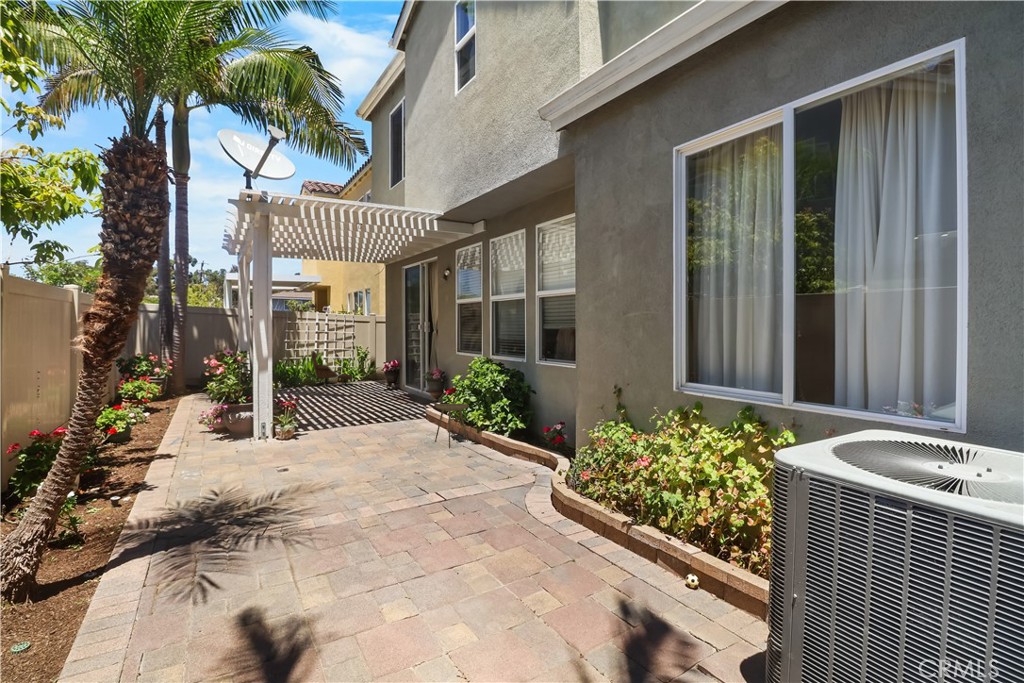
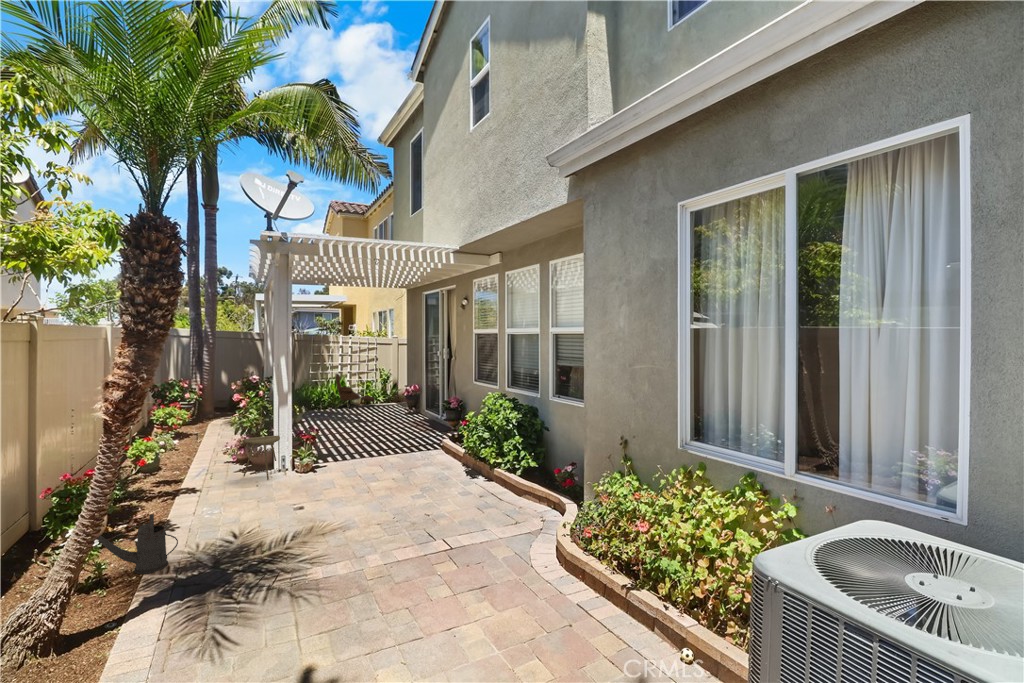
side table: present [435,404,469,448] -> present [243,436,280,480]
watering can: none [69,467,159,528] -> present [98,514,178,574]

